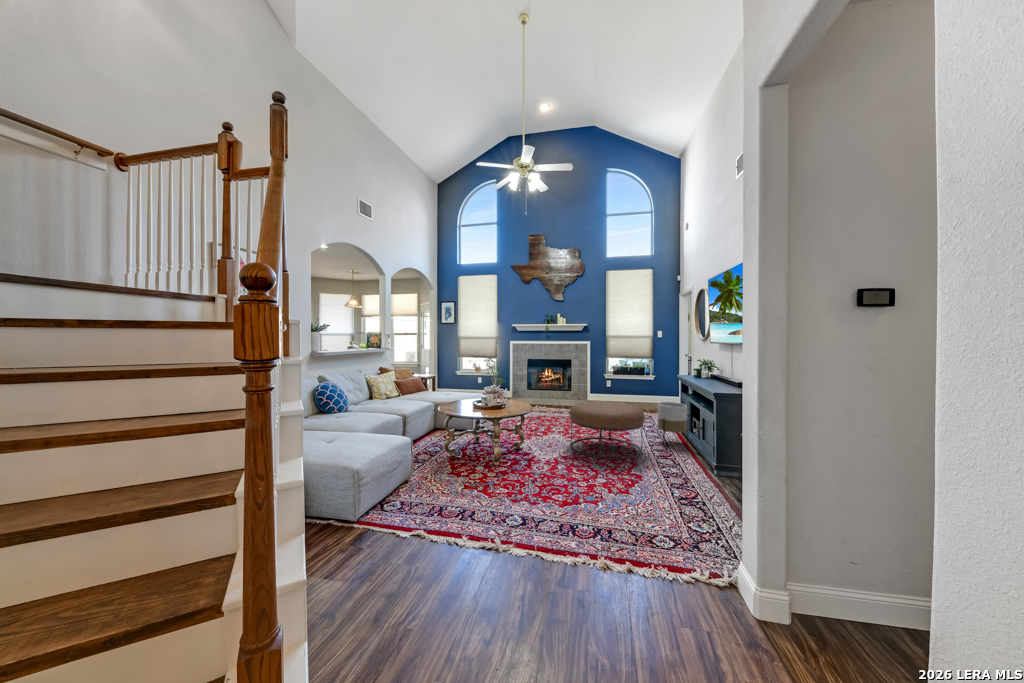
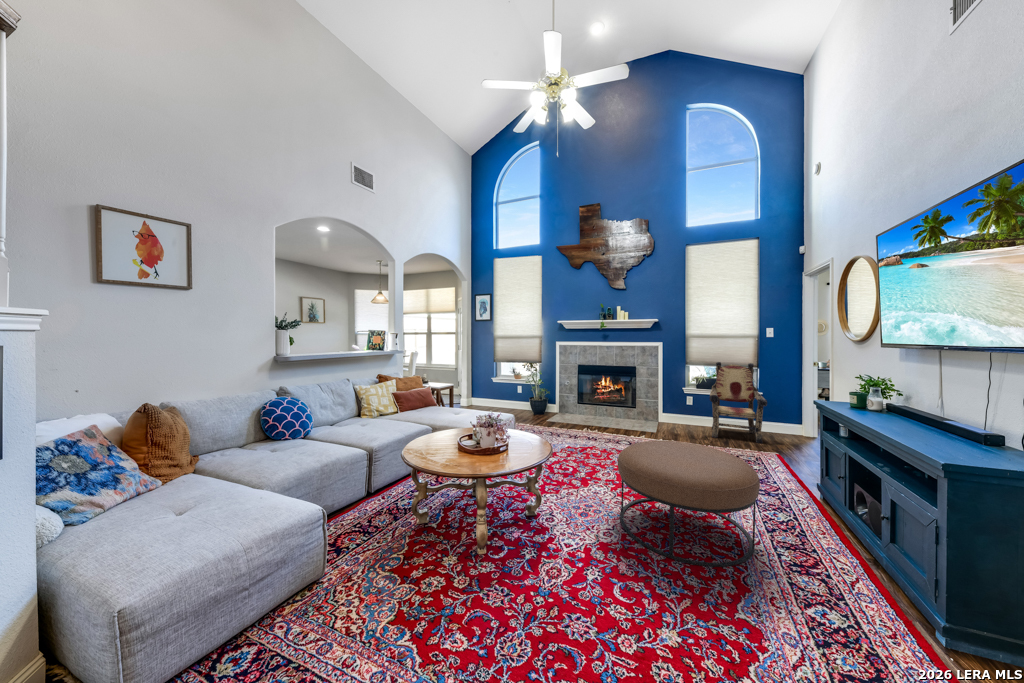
armchair: none [622,355,658,410] -> present [710,362,767,444]
planter: present [657,402,688,442] -> none [780,449,847,534]

